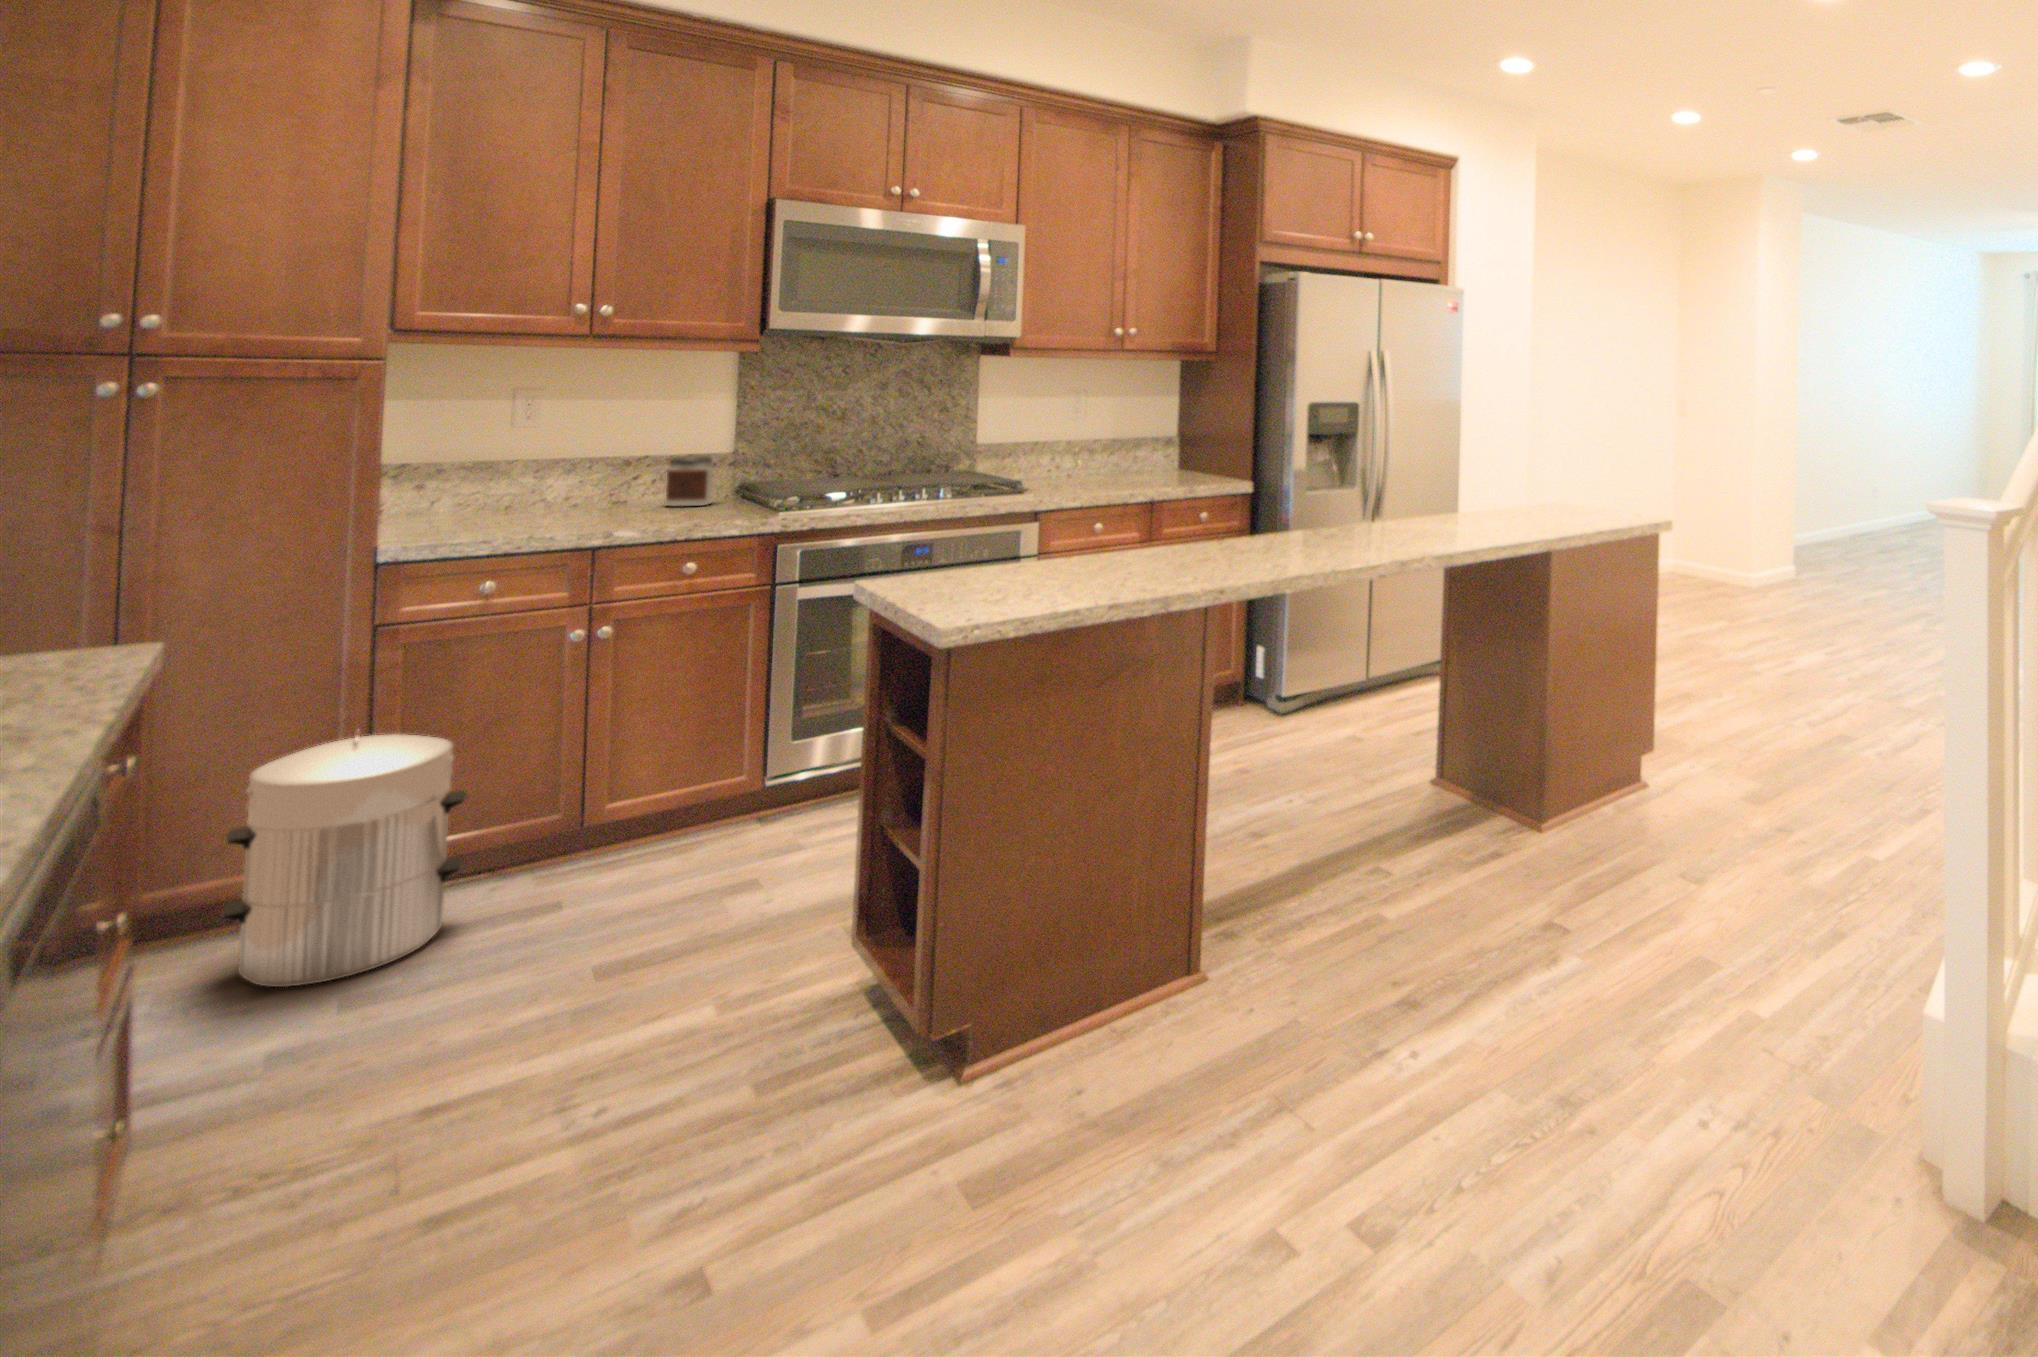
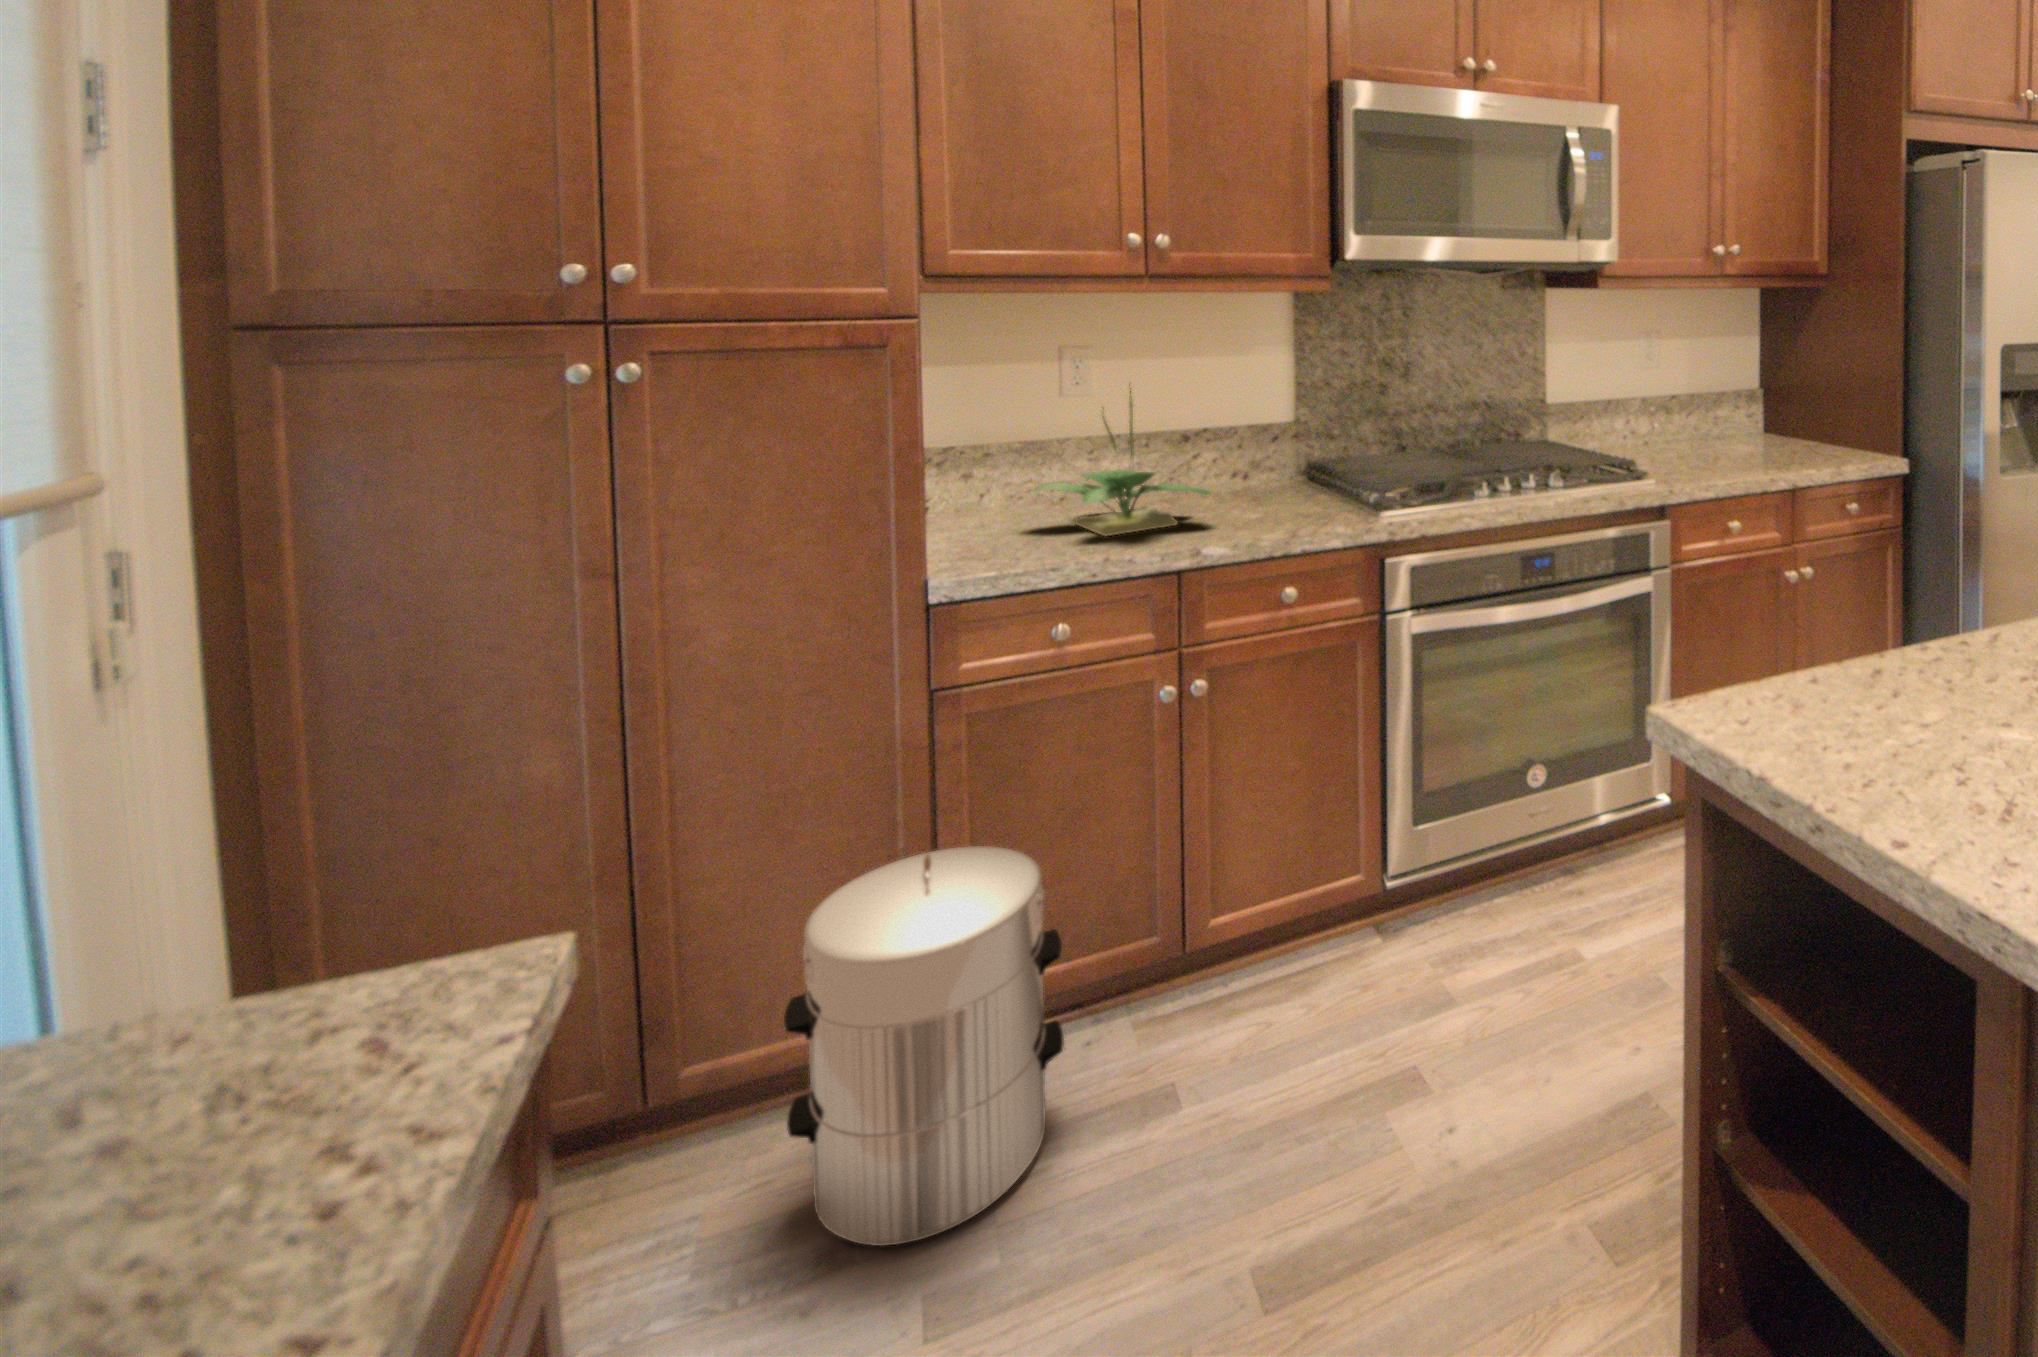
potted plant: none [471,414,637,525] -> present [1034,385,1210,536]
jar: present [665,456,713,506] -> none [1226,429,1278,498]

